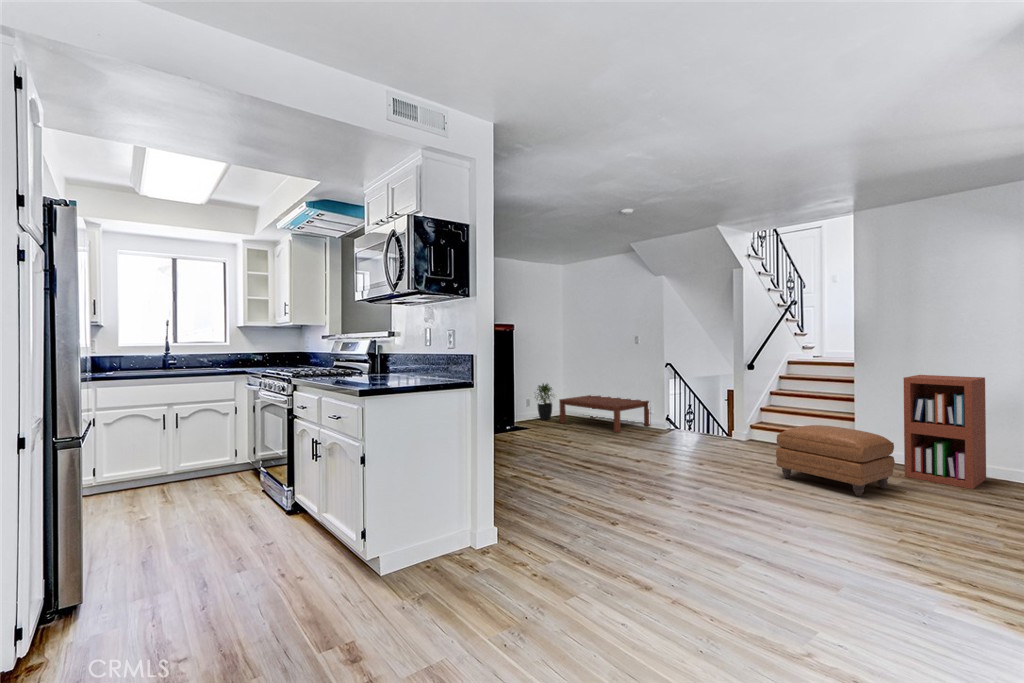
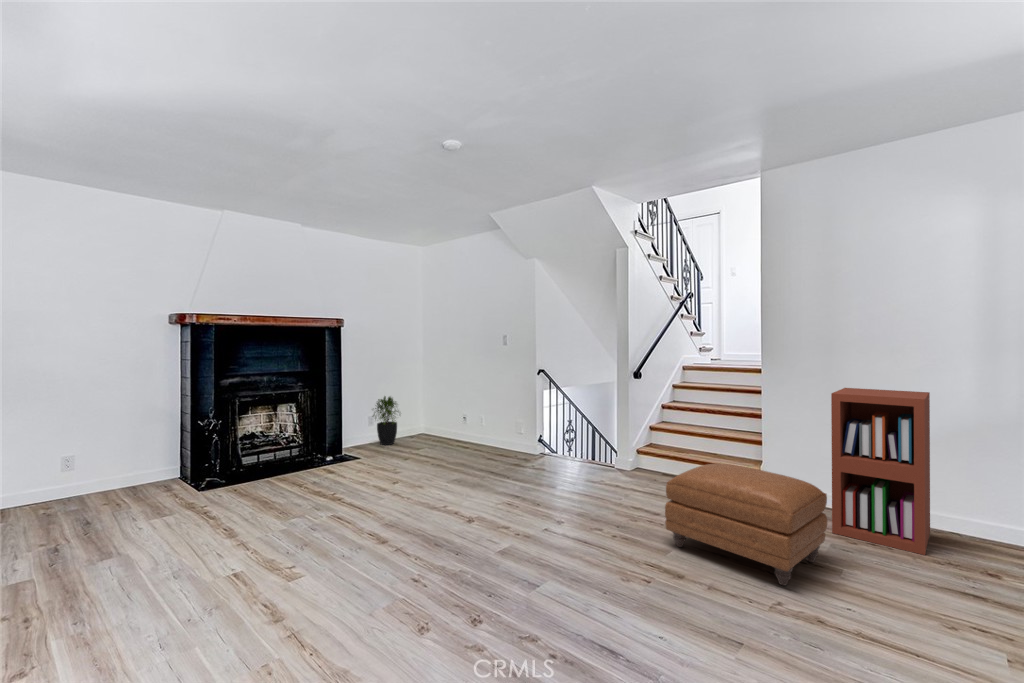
coffee table: present [559,395,650,433] -> none [402,410,518,466]

